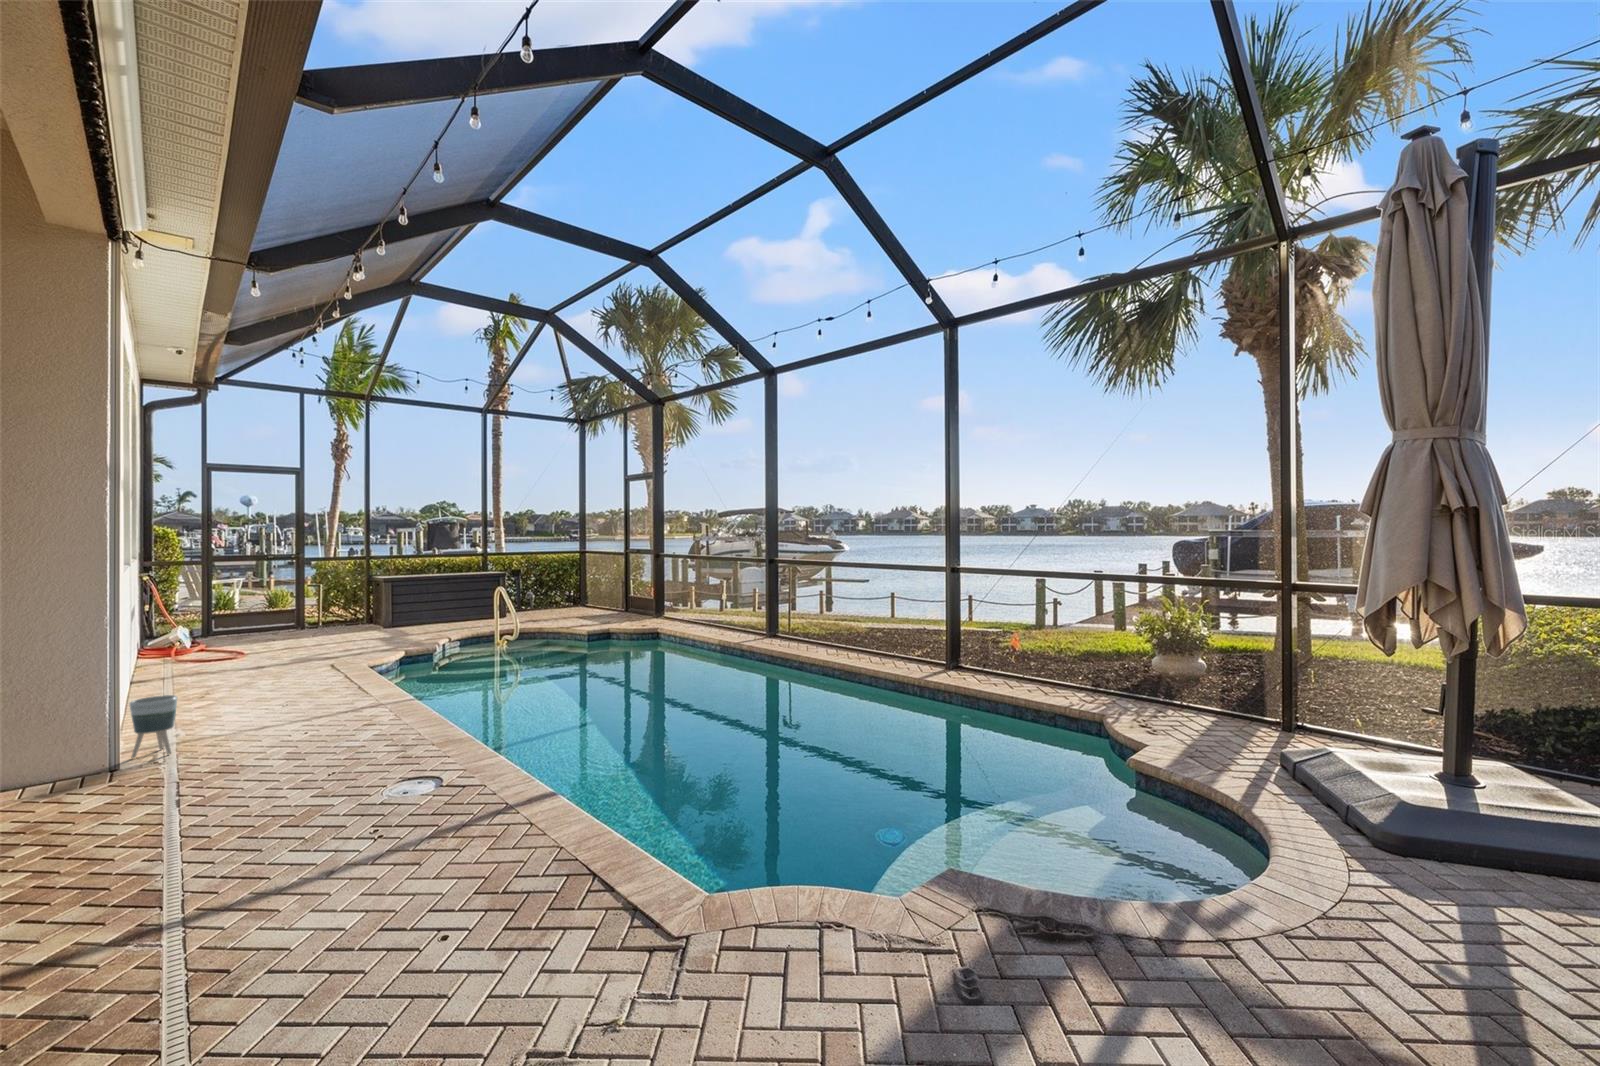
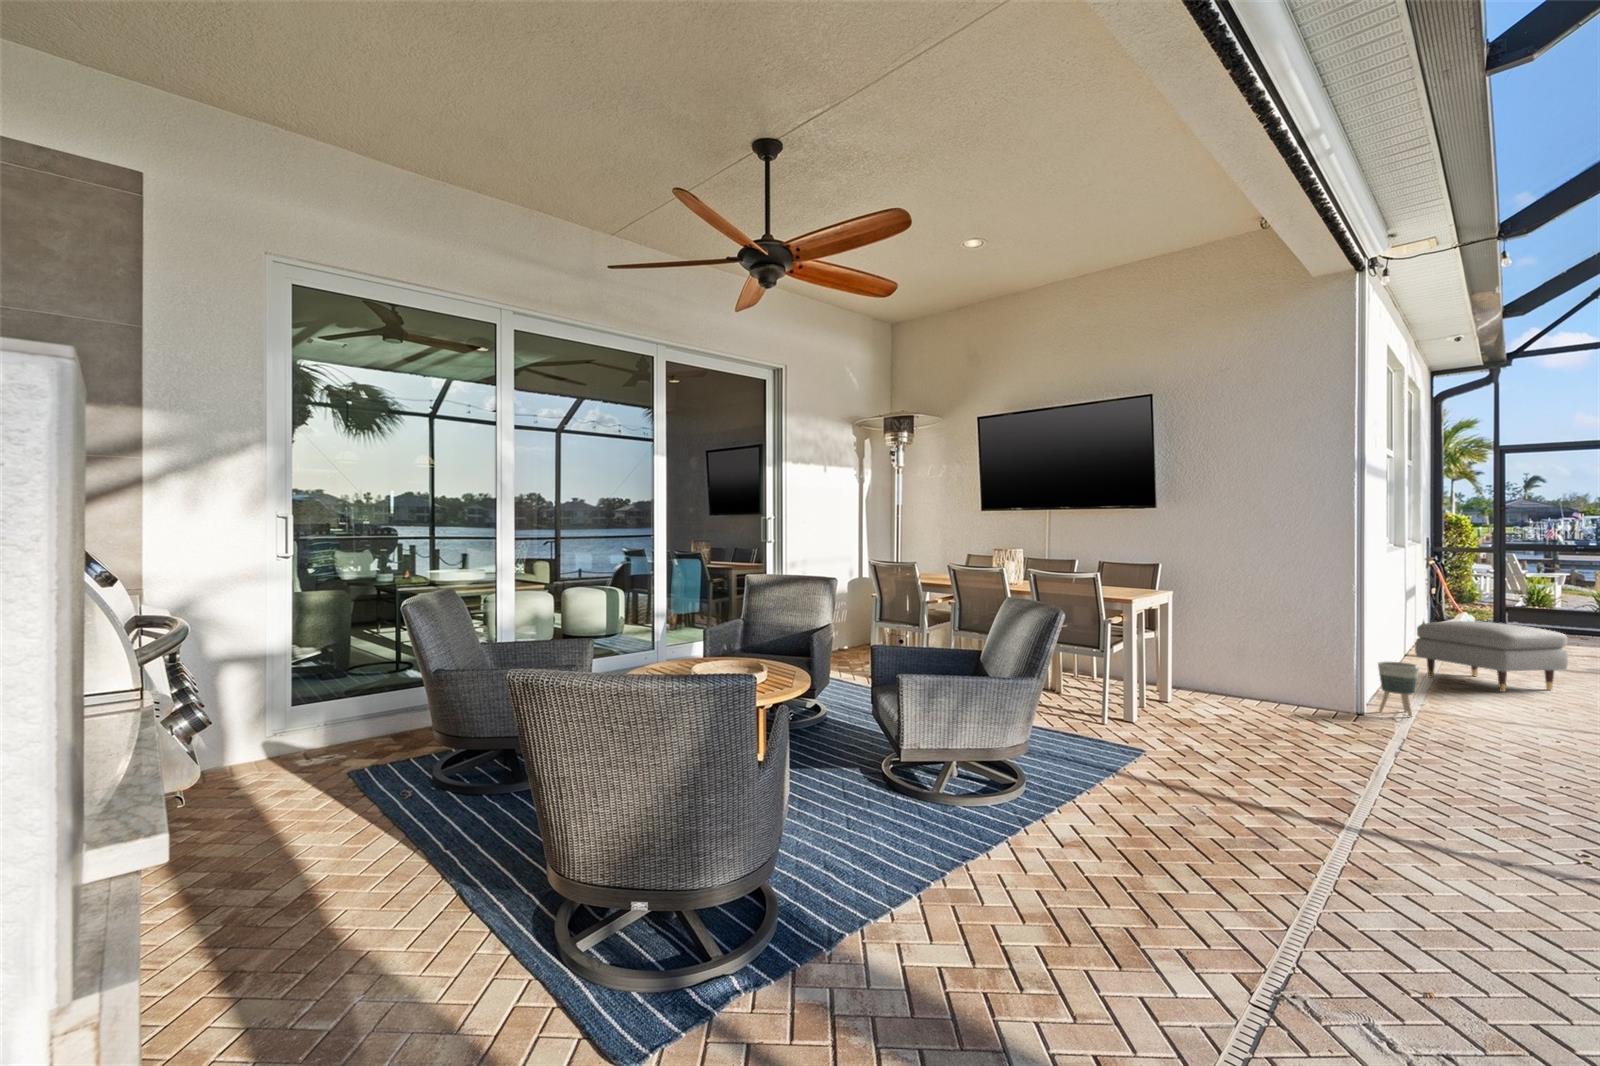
ottoman: none [151,636,291,703] -> present [1415,621,1568,692]

